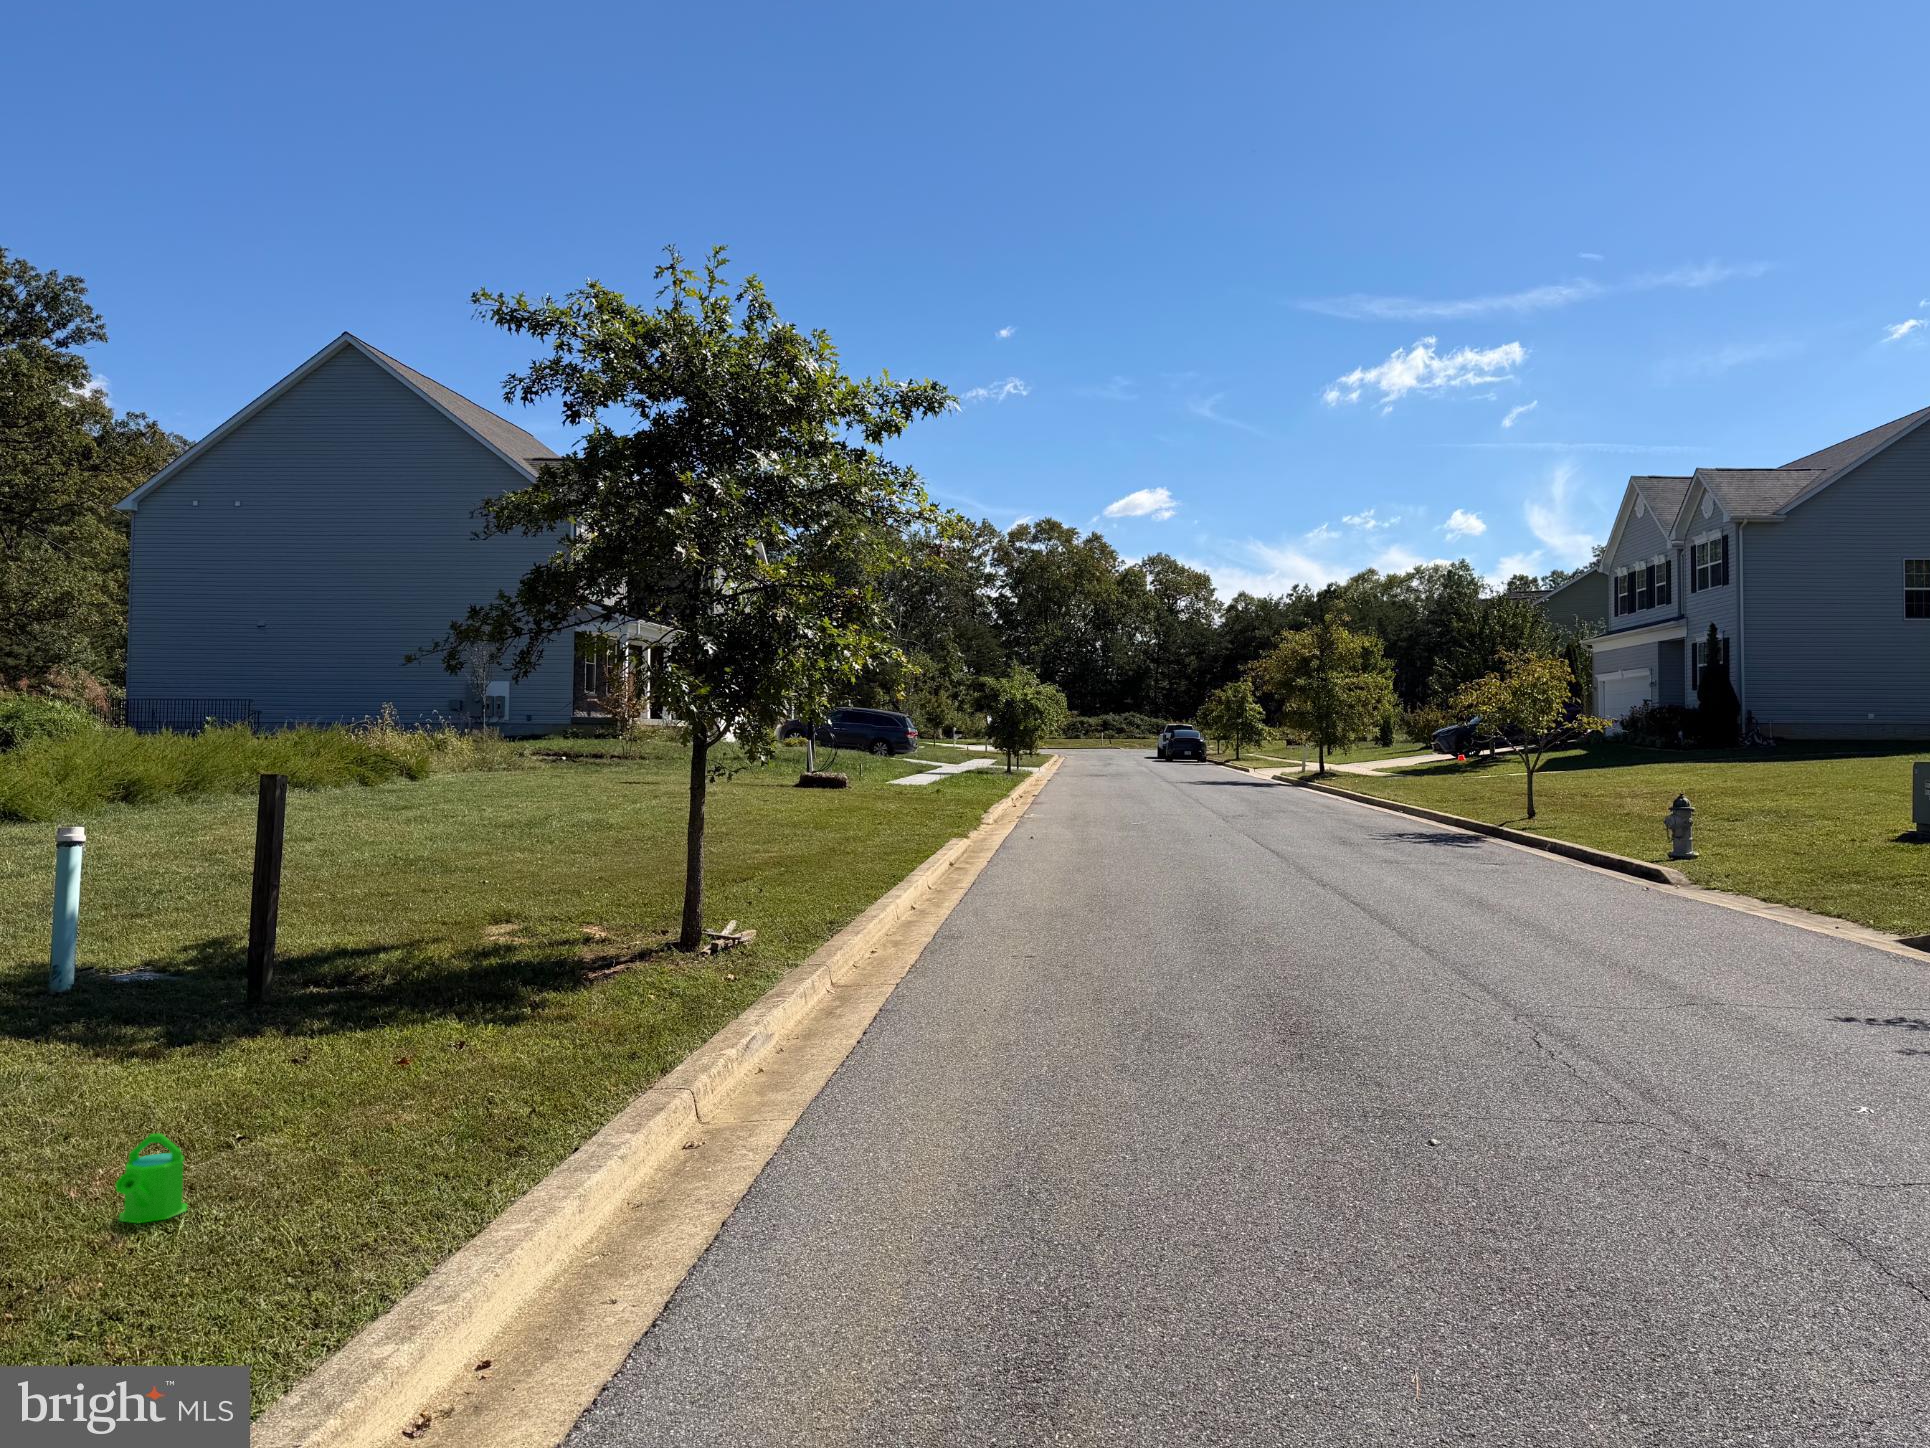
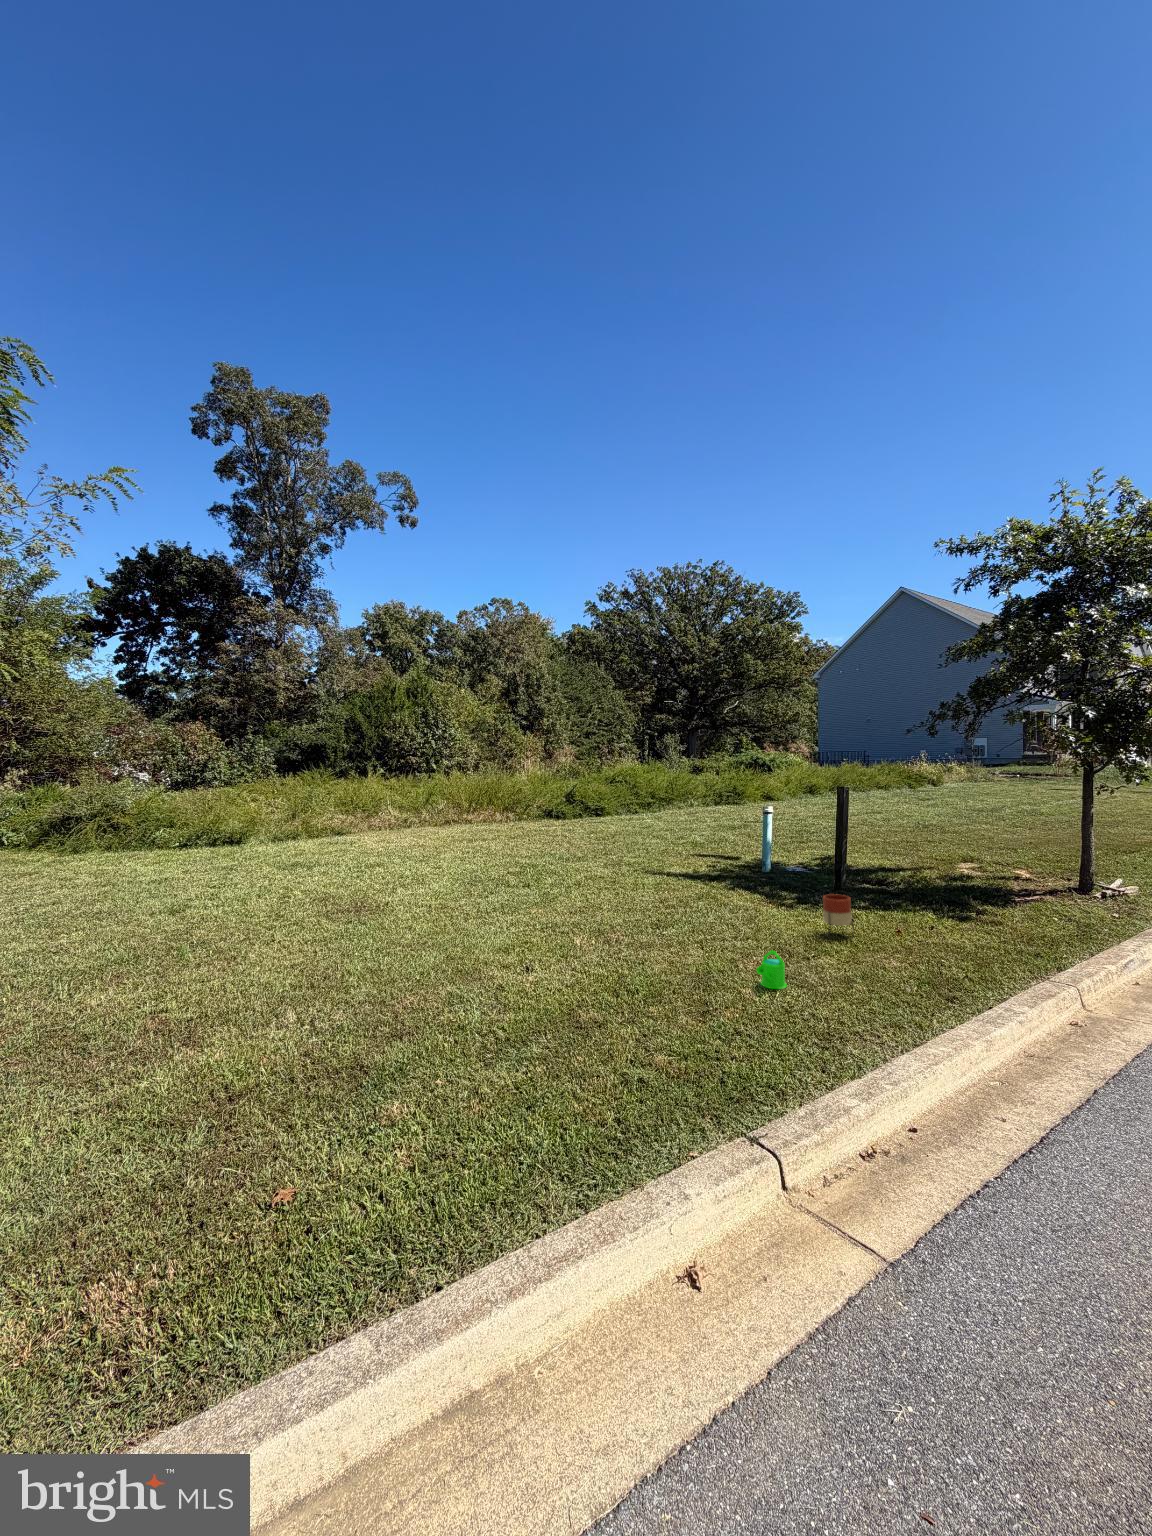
planter: none [249,998,317,1098] -> present [823,894,854,931]

